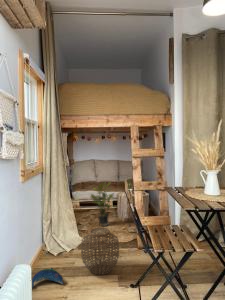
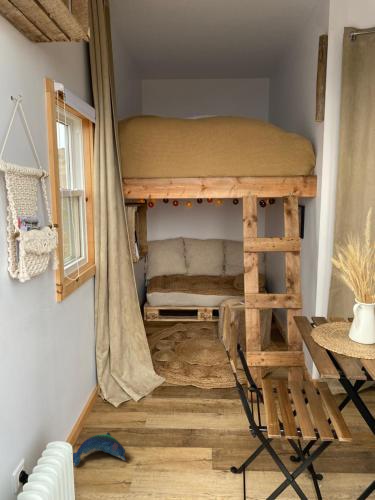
potted plant: present [91,182,114,226] -> none [173,280,213,355]
woven basket: present [81,228,119,275] -> none [154,372,215,447]

